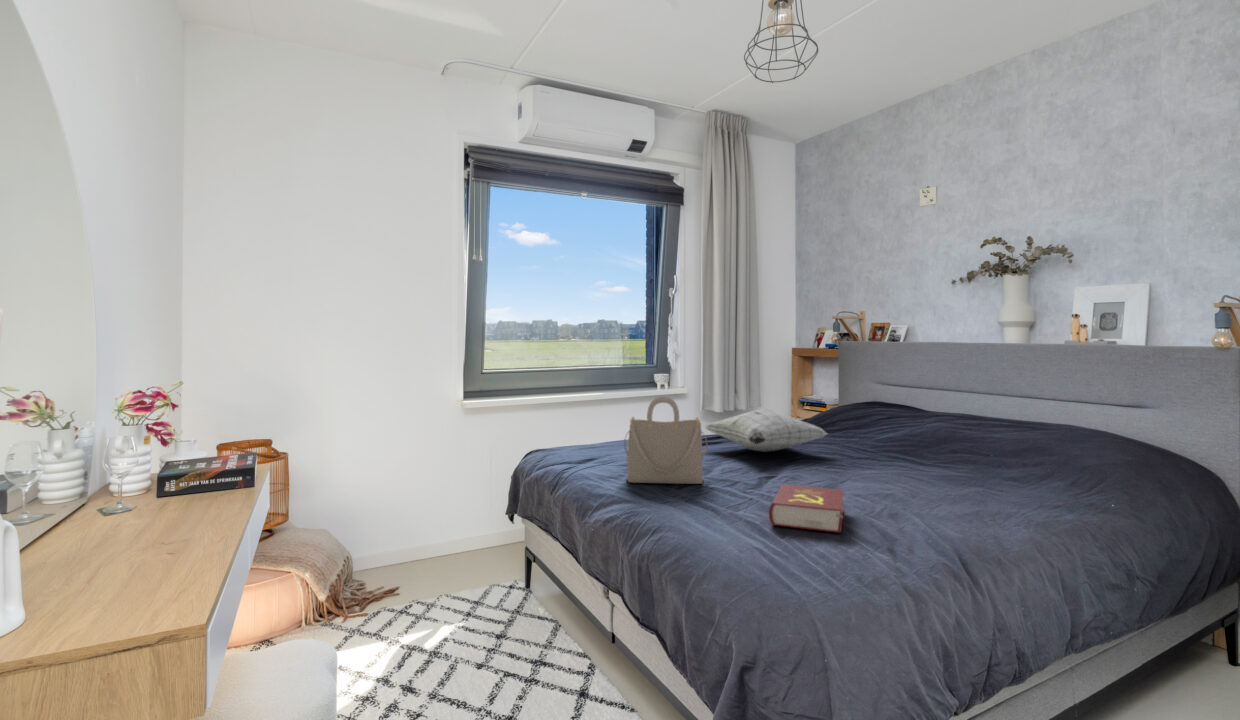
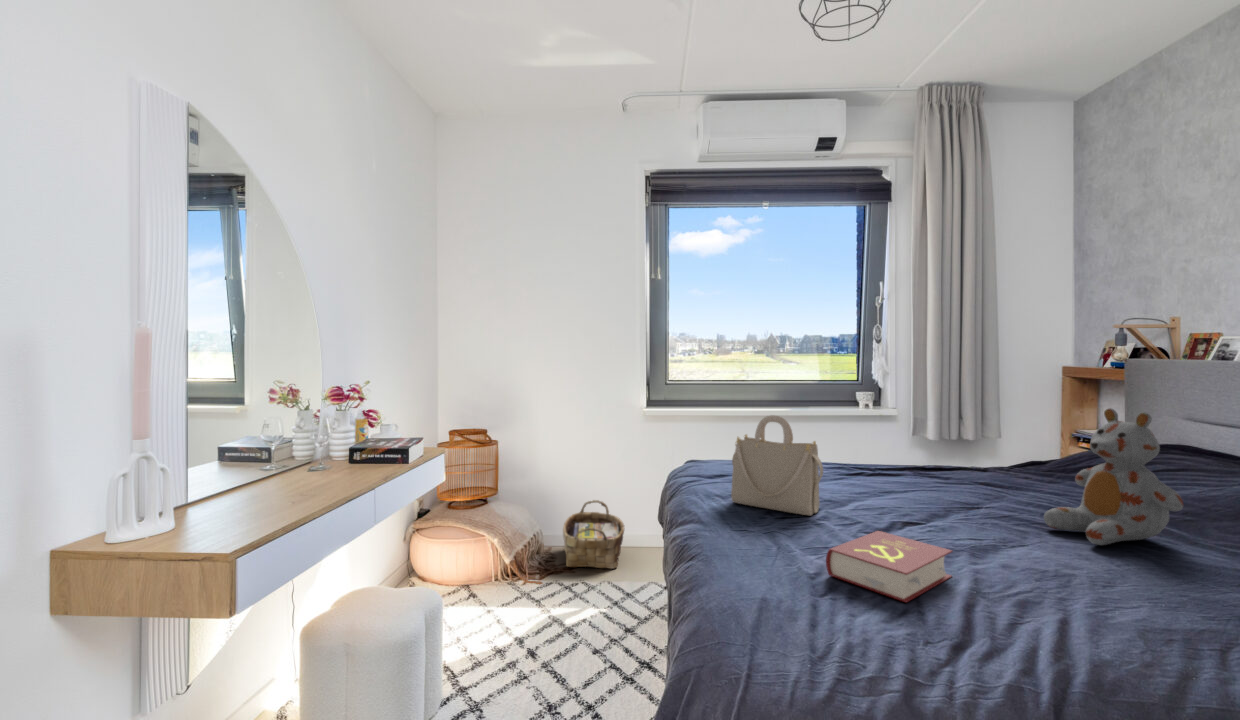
stuffed bear: none [854,376,938,474] -> present [1044,408,1183,545]
pillow: present [704,409,827,452] -> none [866,439,1026,491]
woven basket: none [373,510,448,590] -> present [563,500,624,569]

